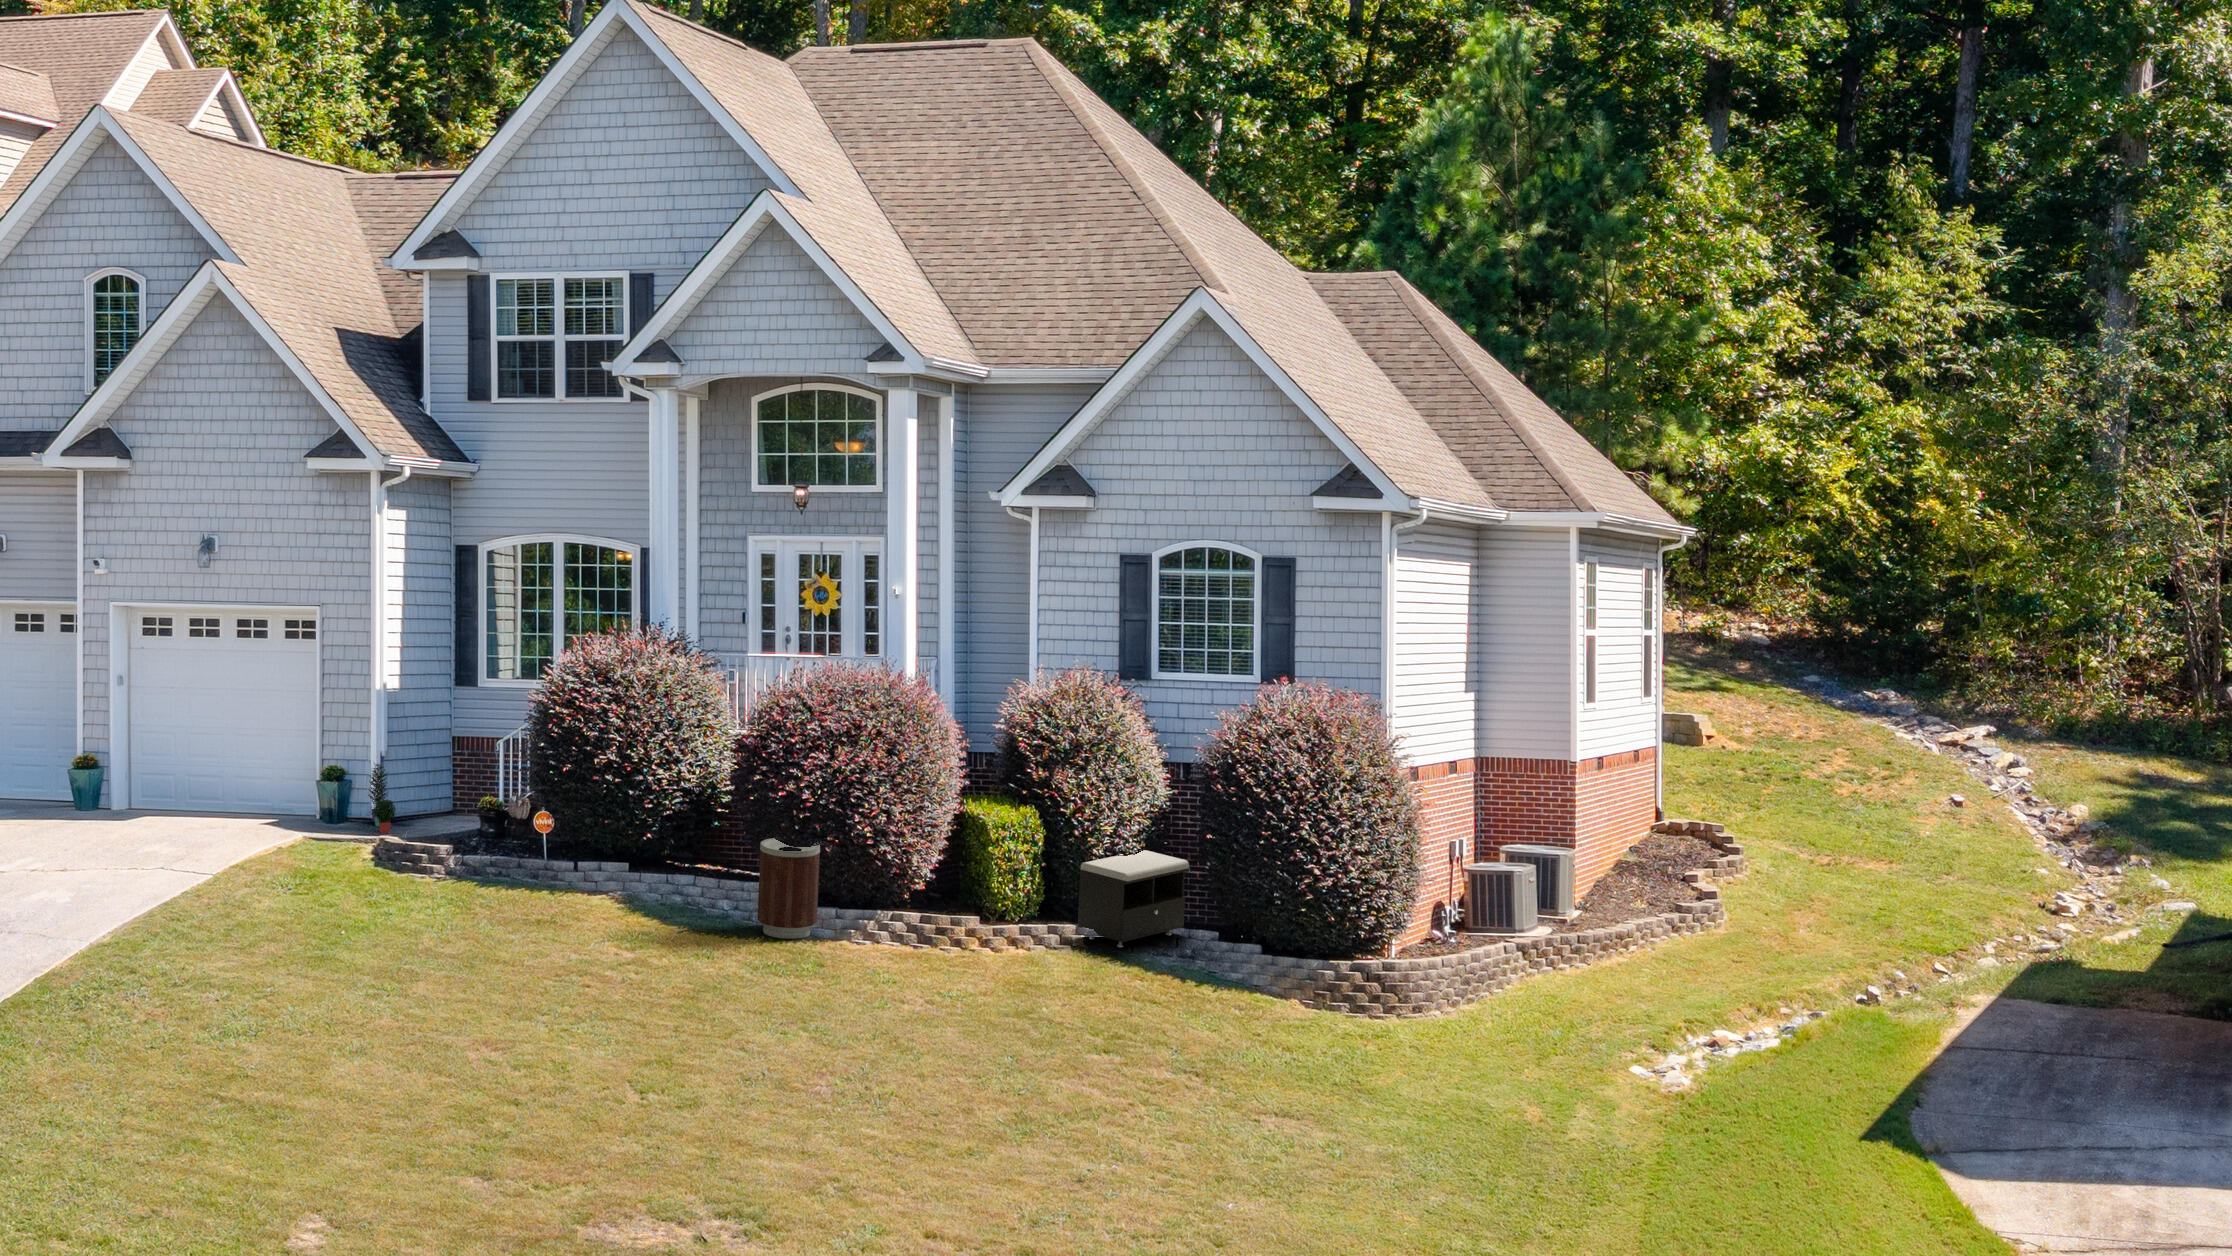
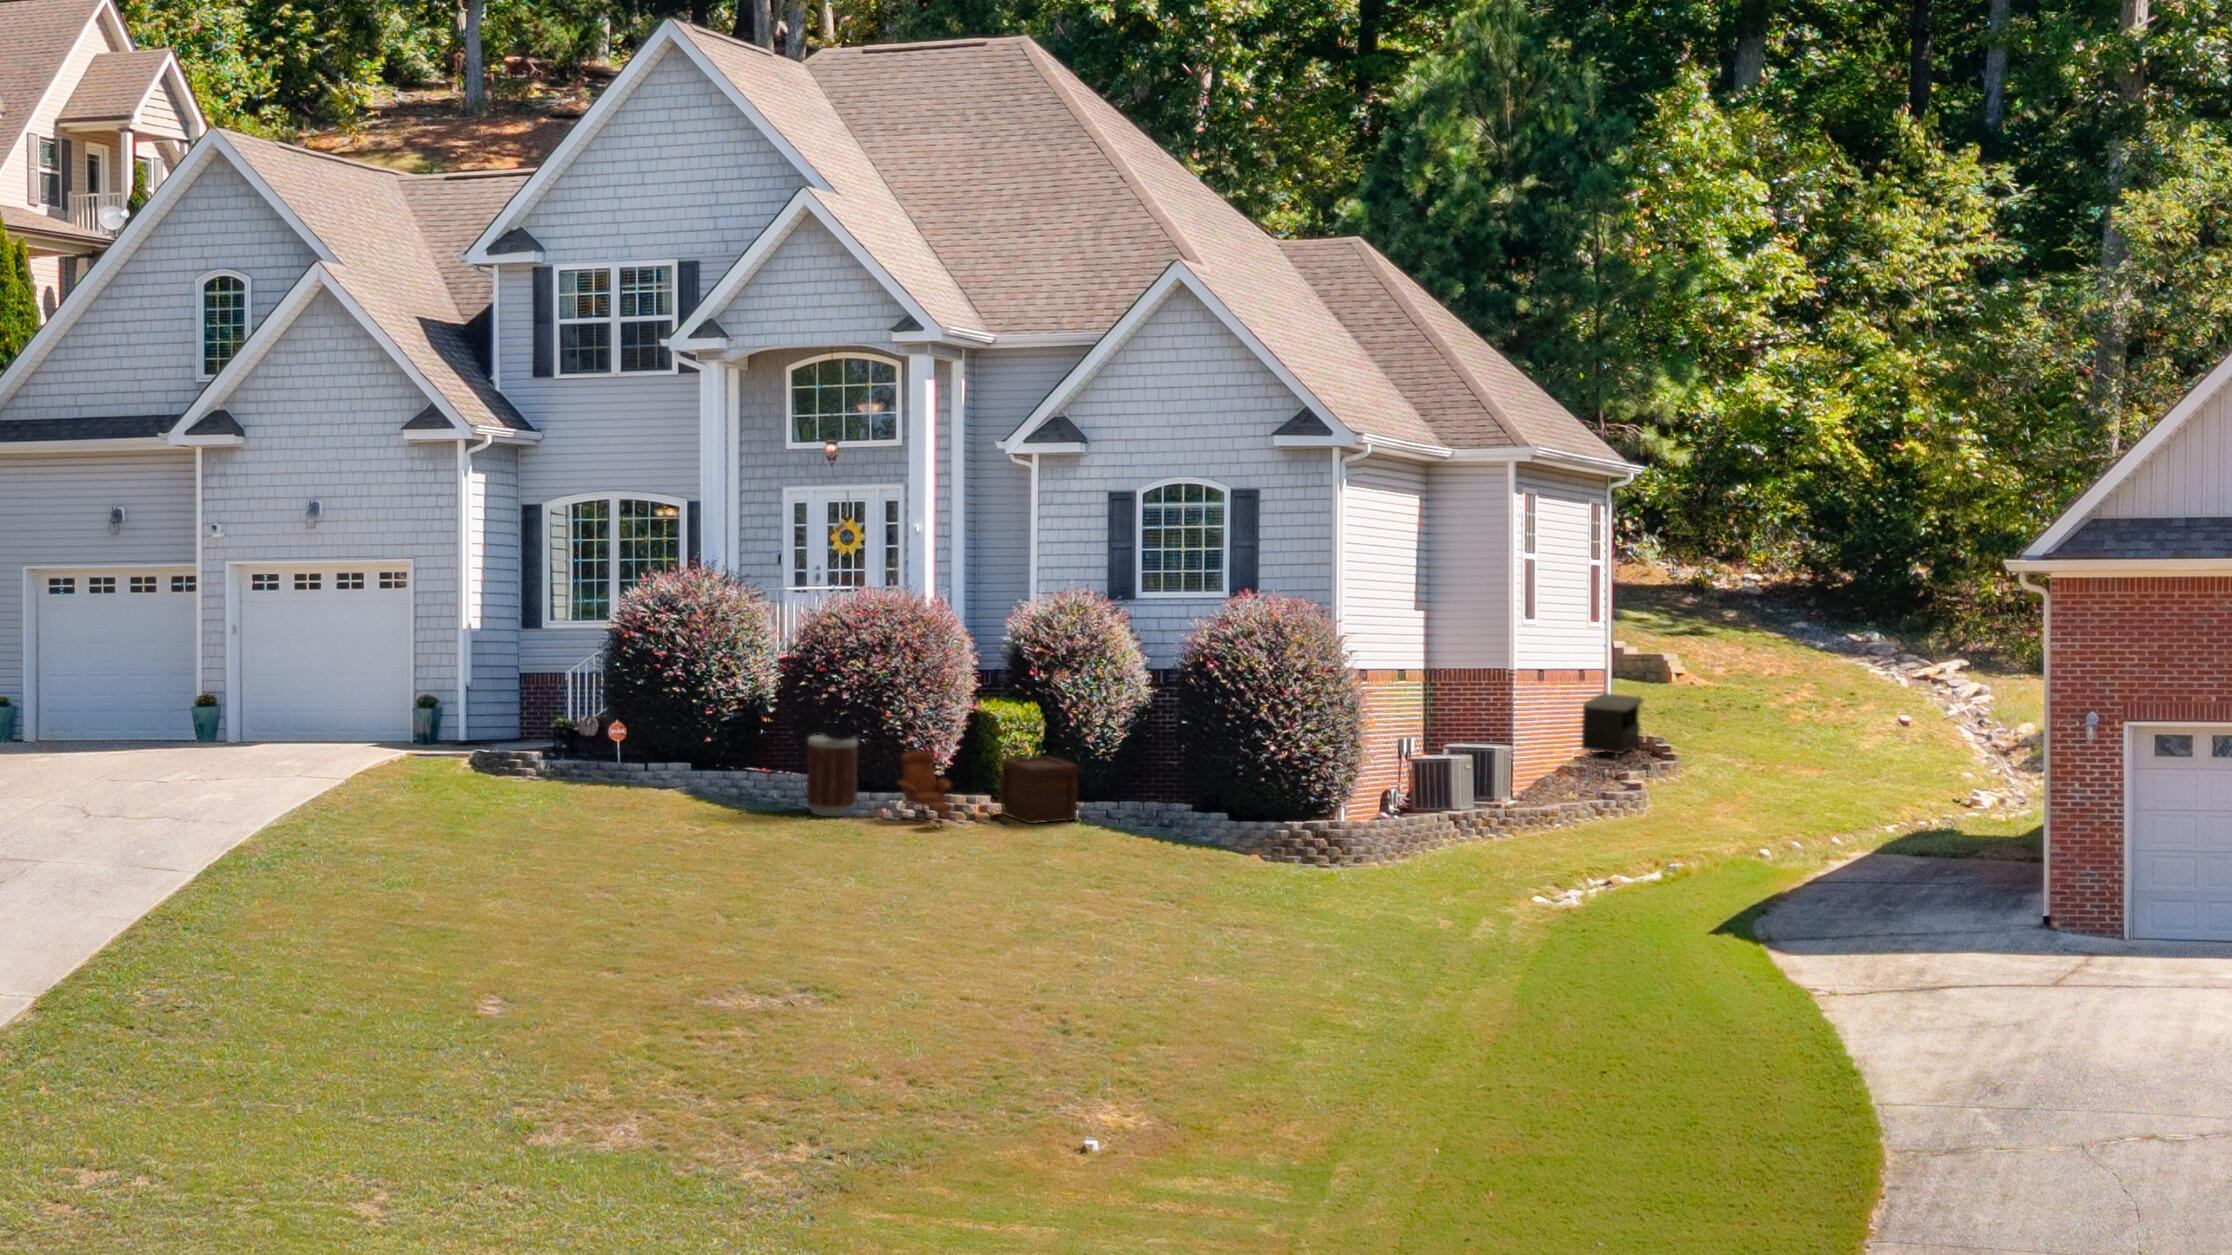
potted plant: present [368,763,396,833] -> none [459,694,487,753]
storage bench: present [1078,850,1189,947] -> present [1582,693,1642,757]
lounge chair: none [866,862,935,965] -> present [898,751,952,825]
wooden crate: none [988,868,1084,955] -> present [1000,756,1078,824]

